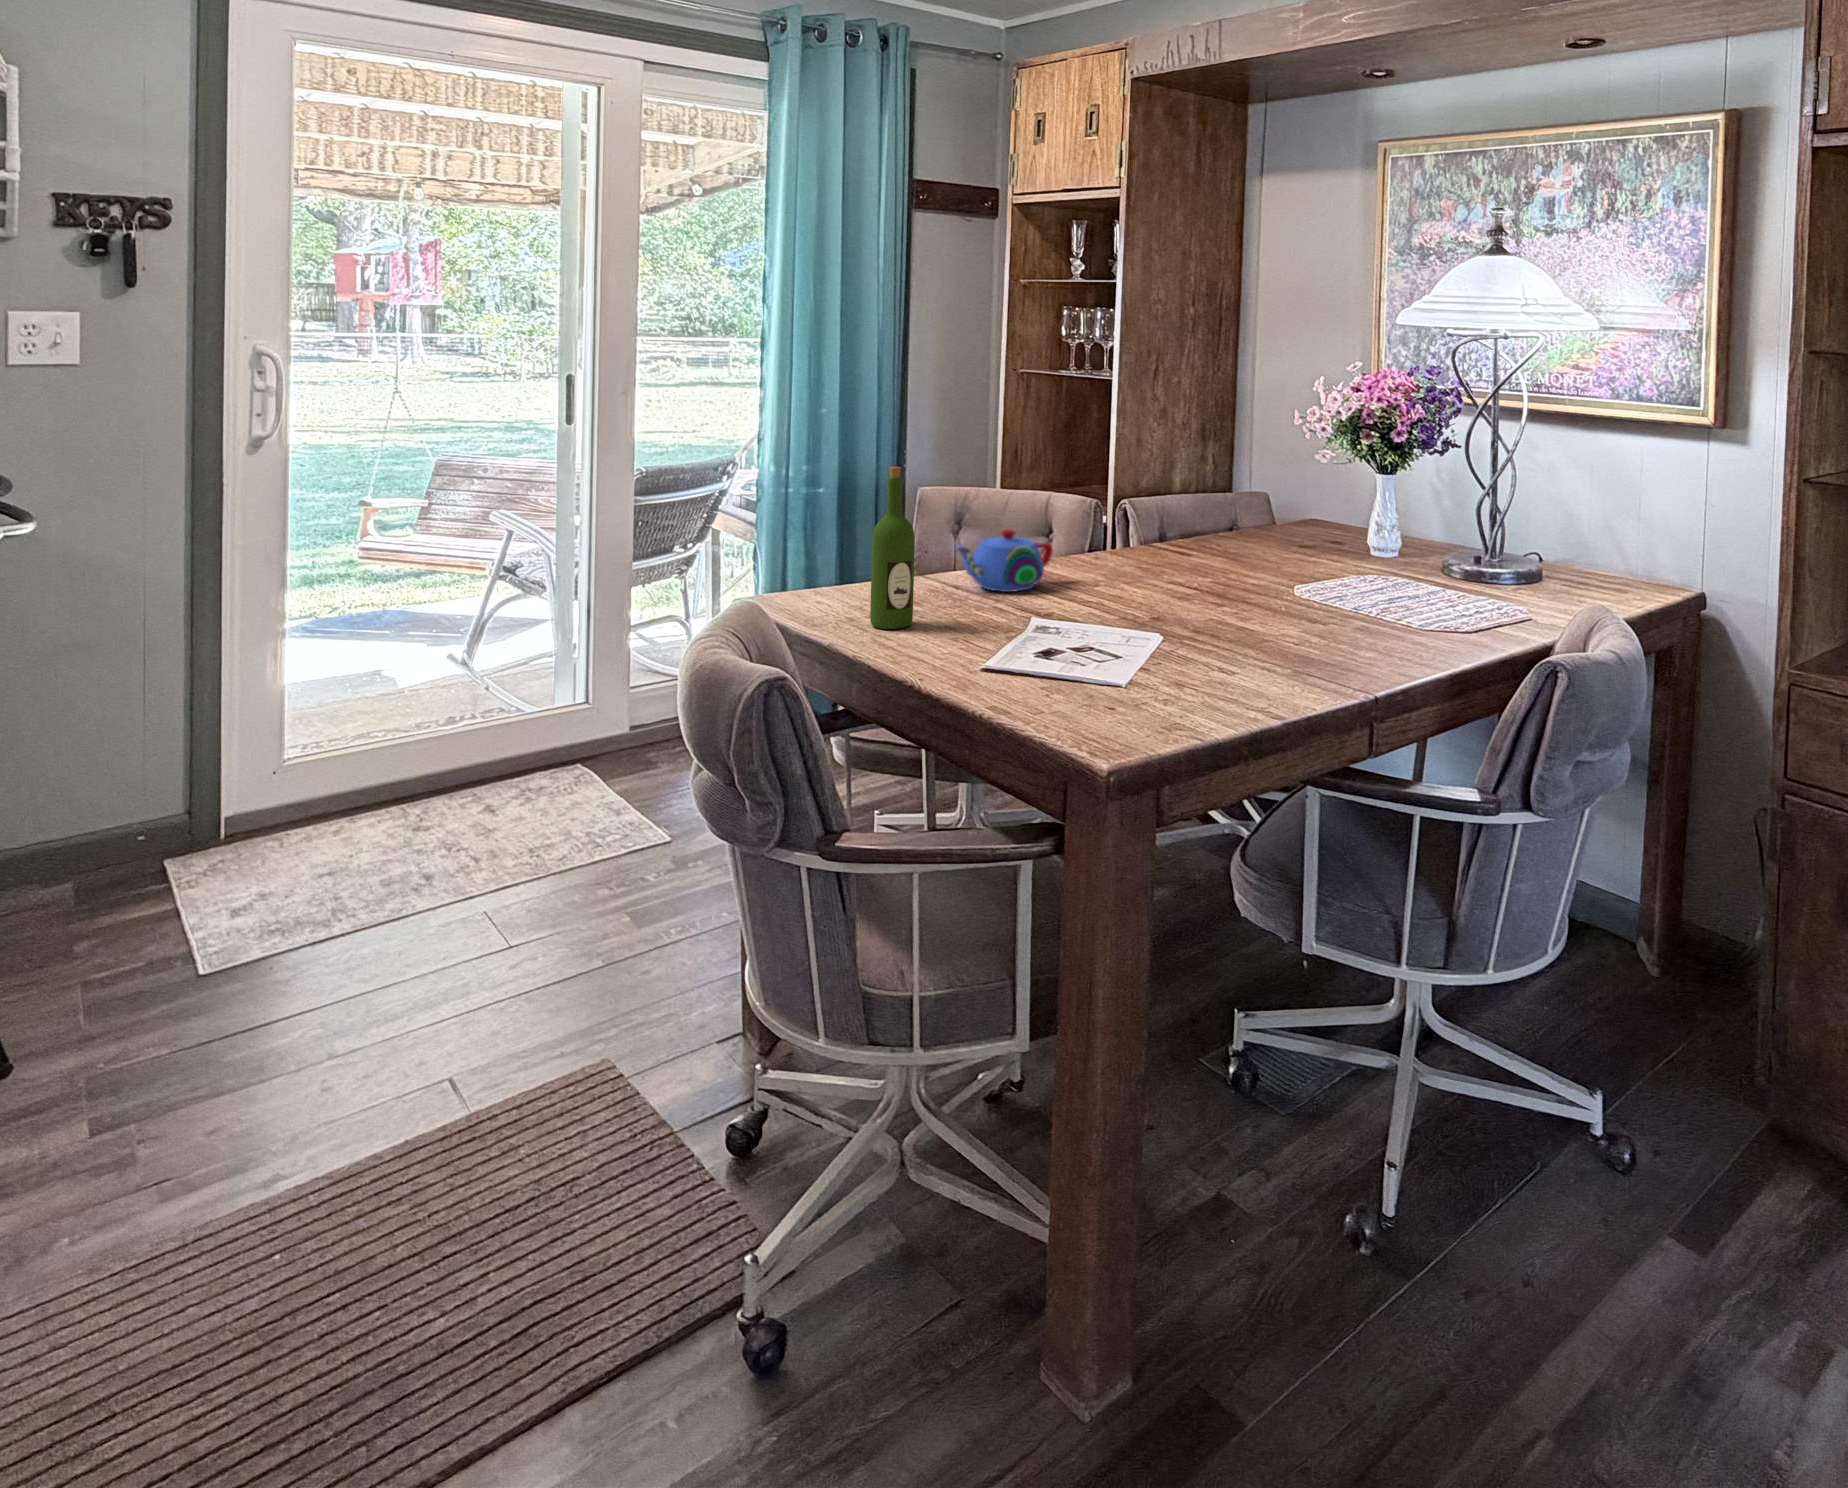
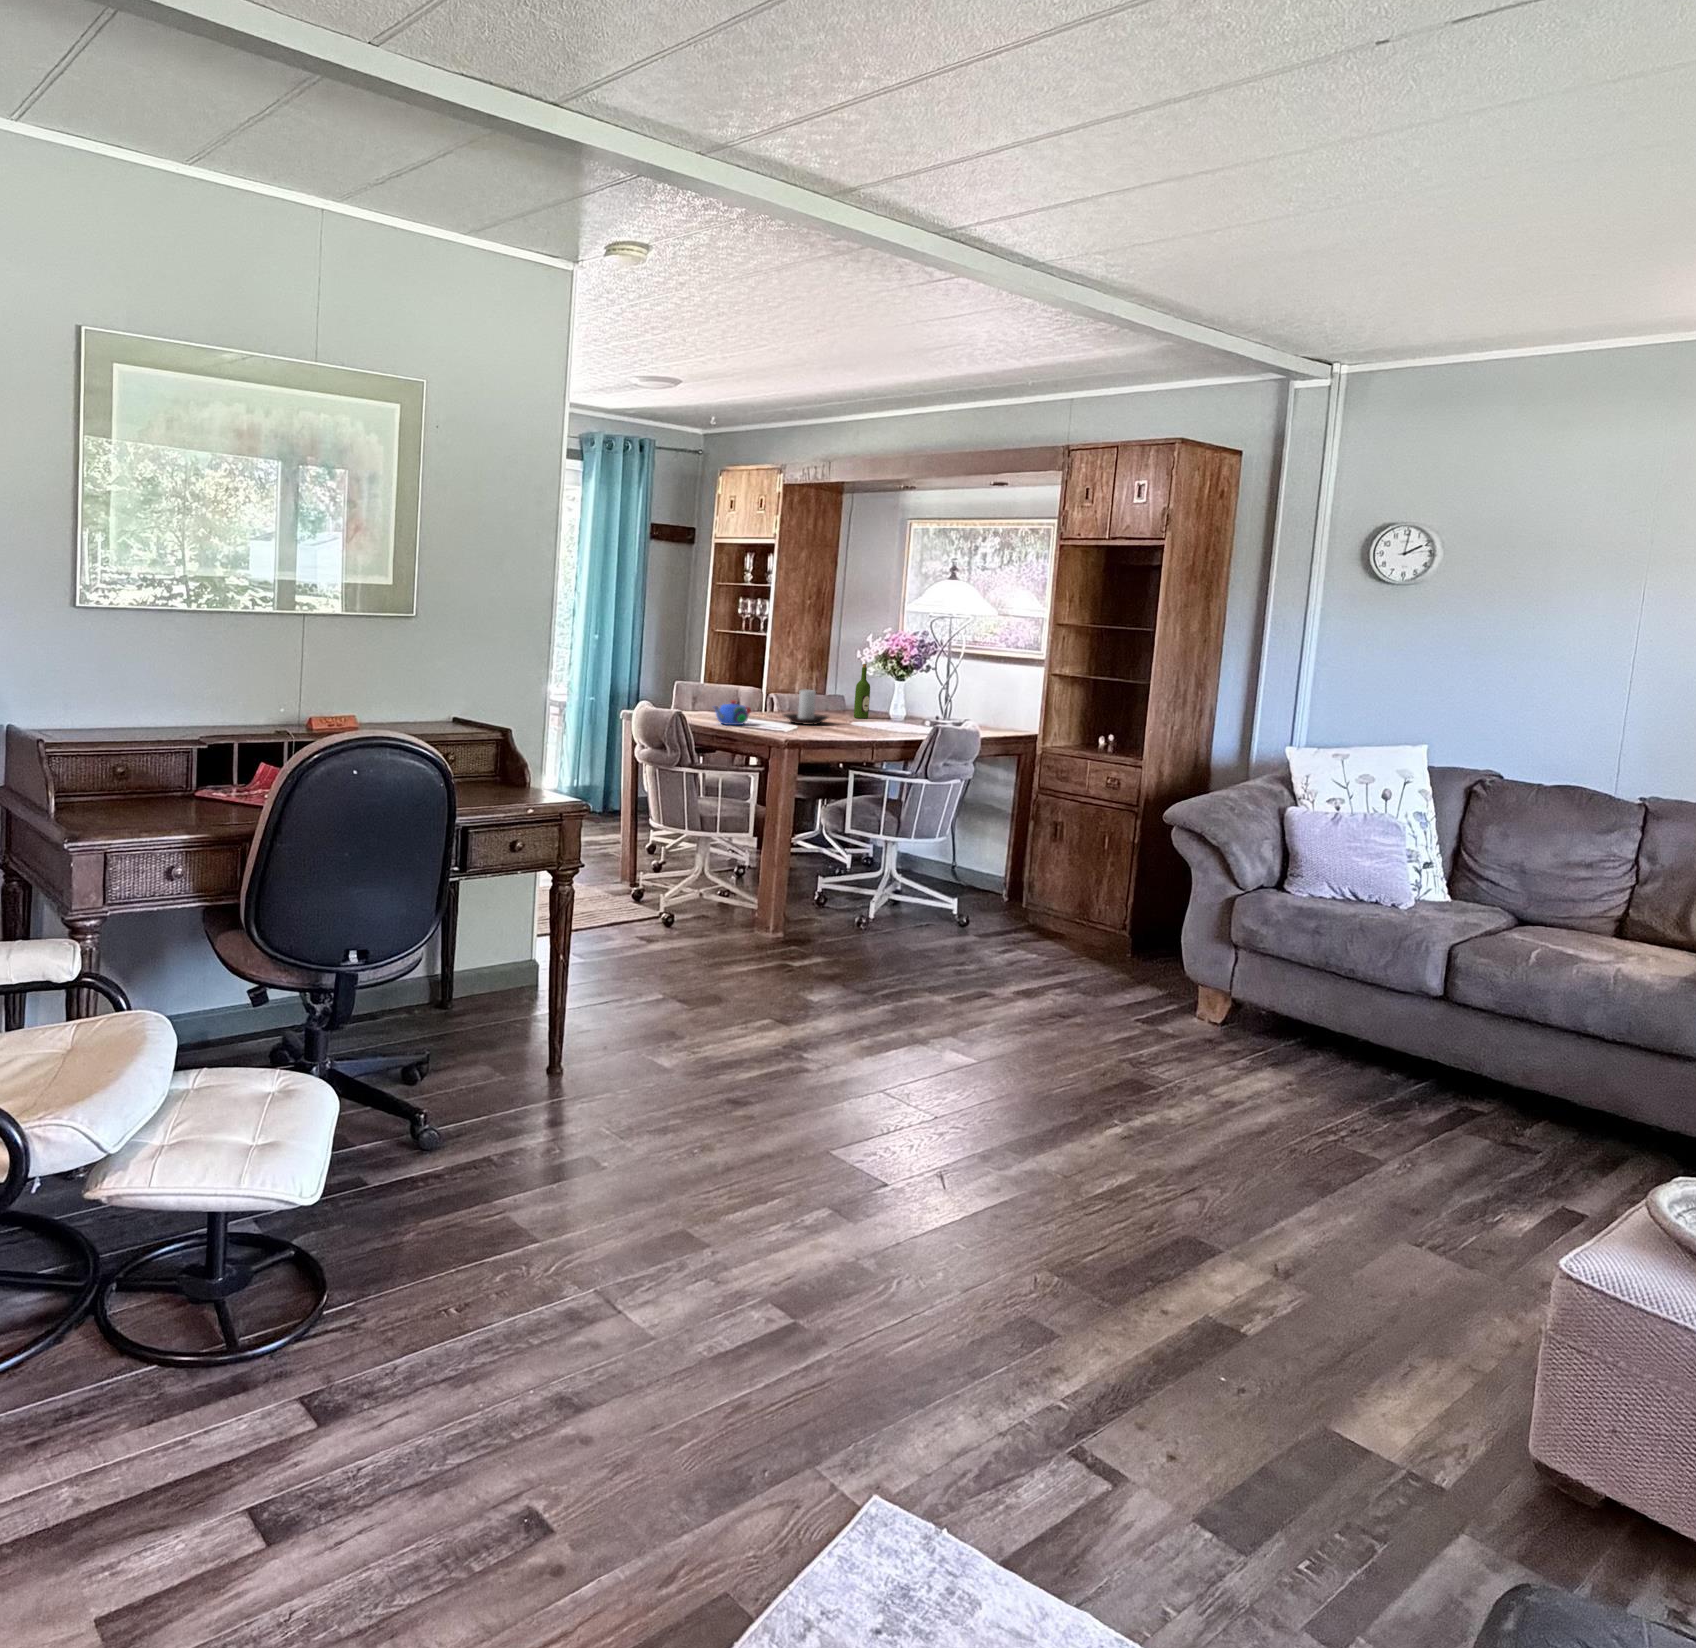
wine bottle: present [870,467,915,629] -> present [854,664,870,719]
candle holder: none [1128,495,1237,583] -> present [784,690,828,725]

